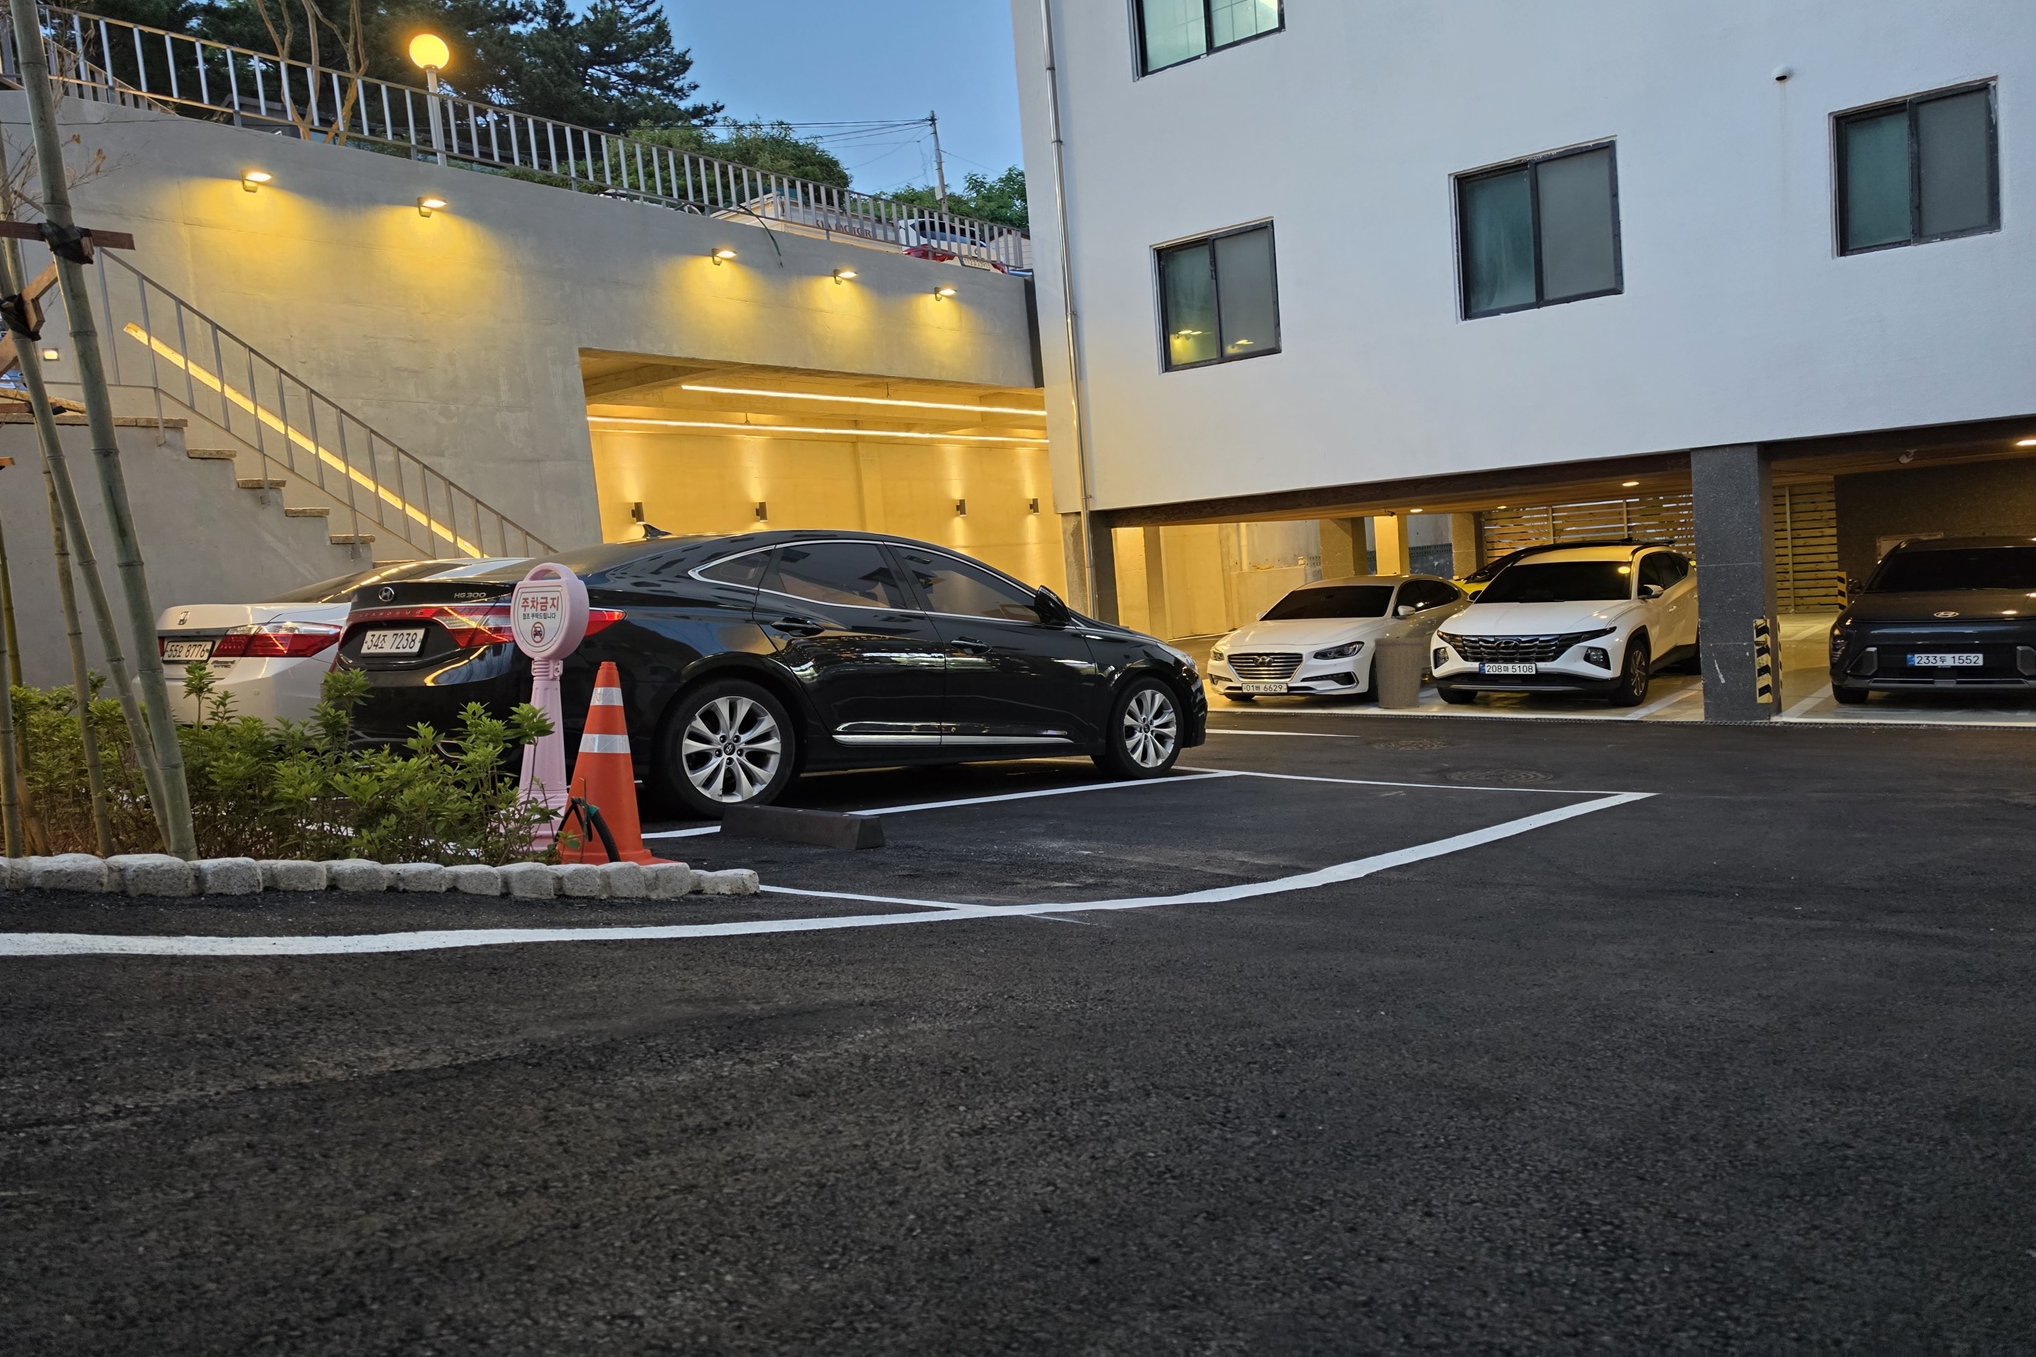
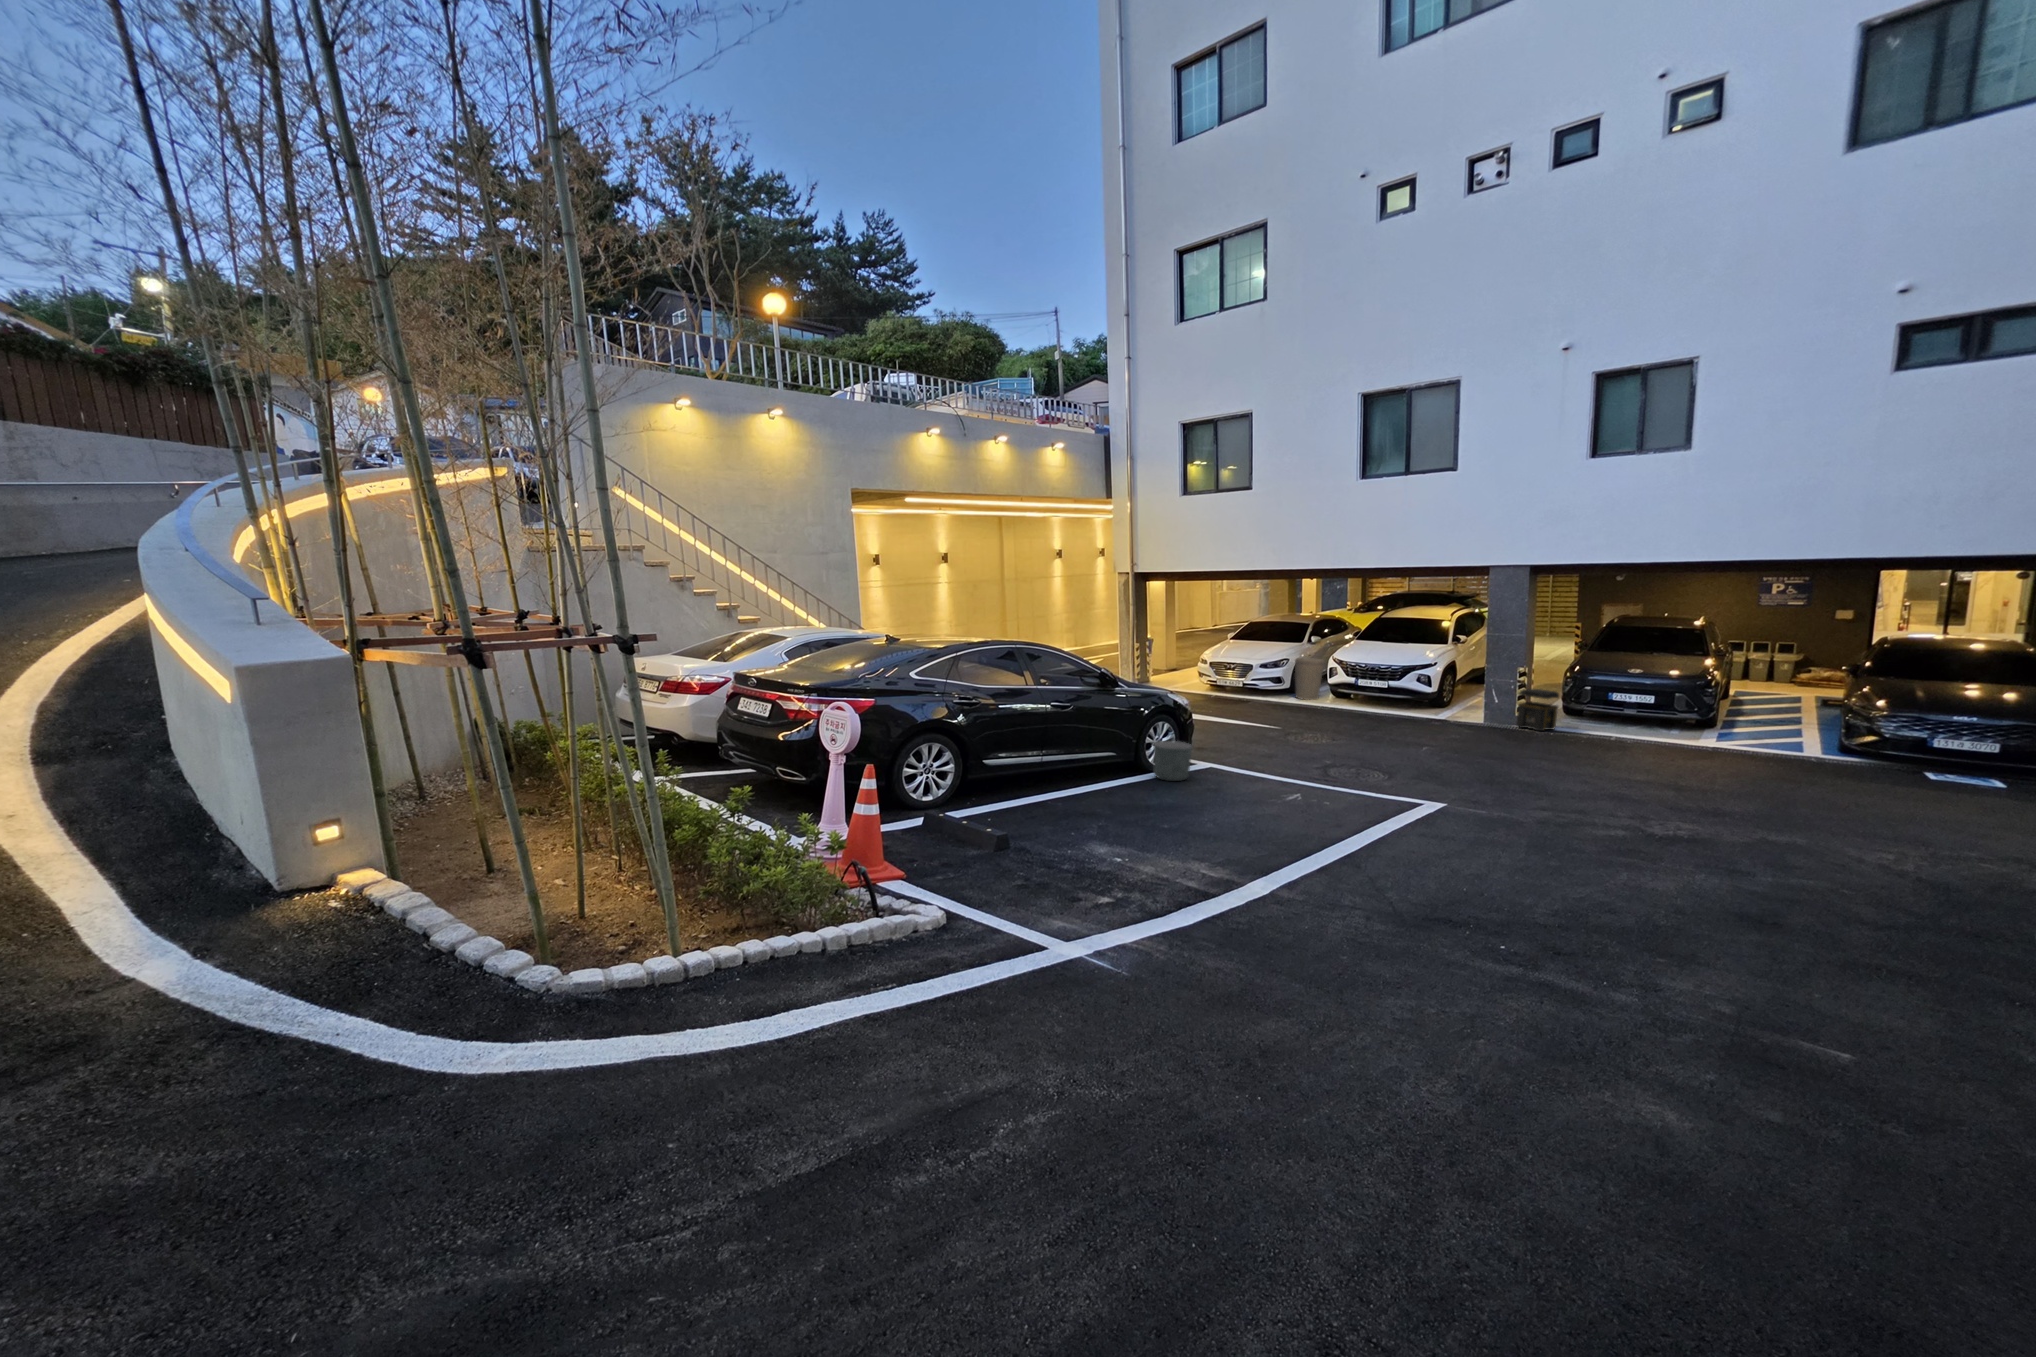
toolbox: none [1755,652,1823,722] -> present [1516,689,1559,731]
planter: none [1139,719,1208,786] -> present [1153,741,1192,781]

